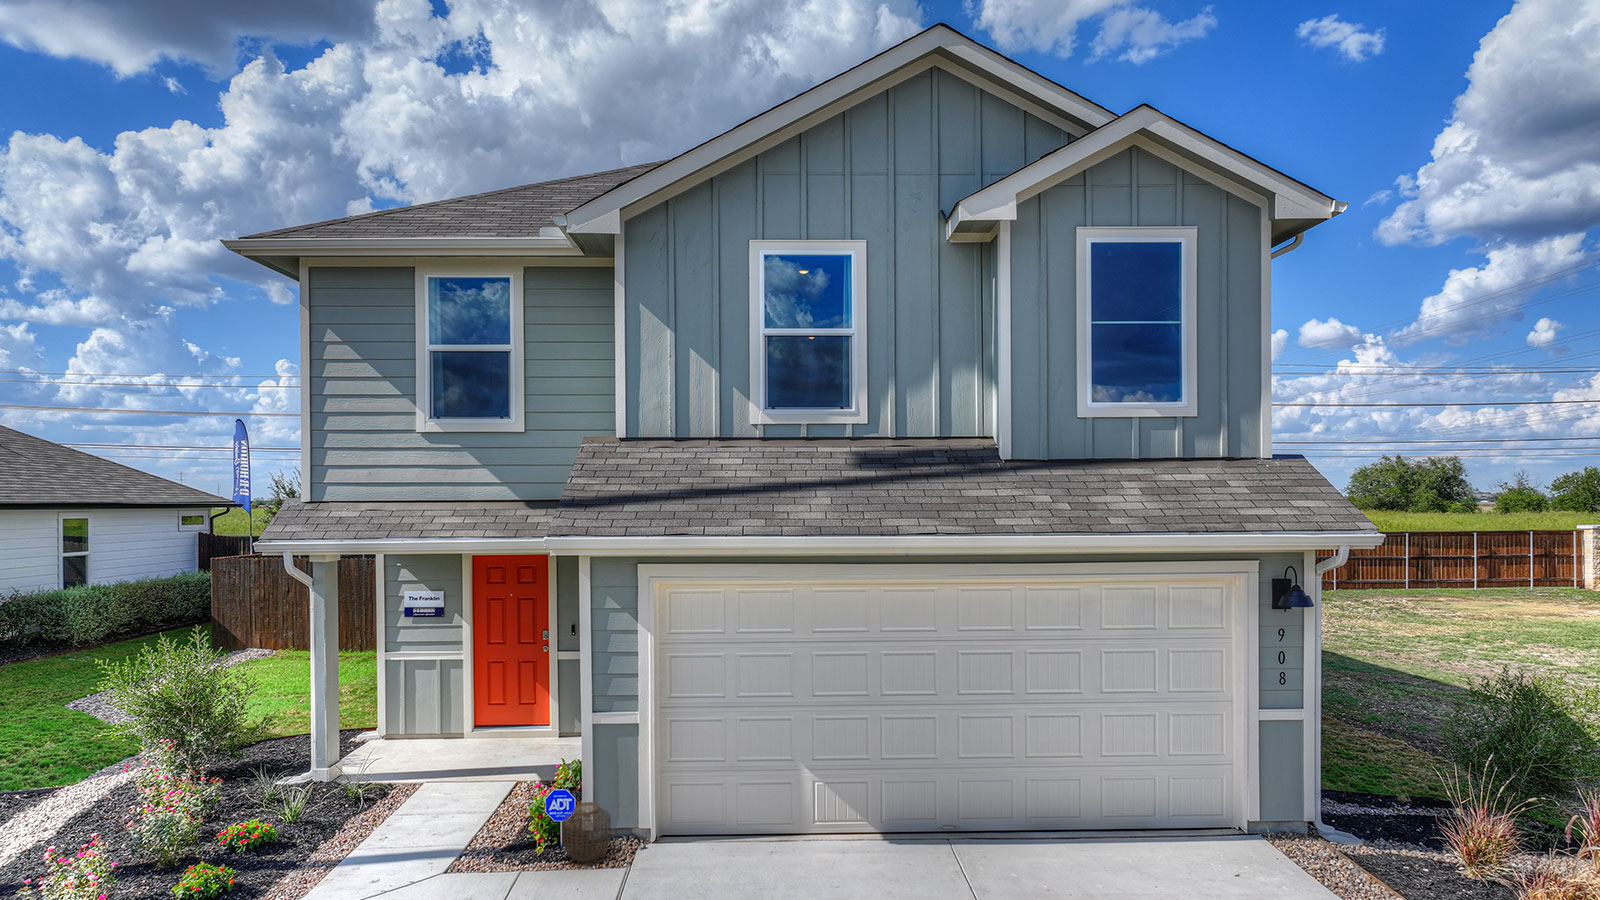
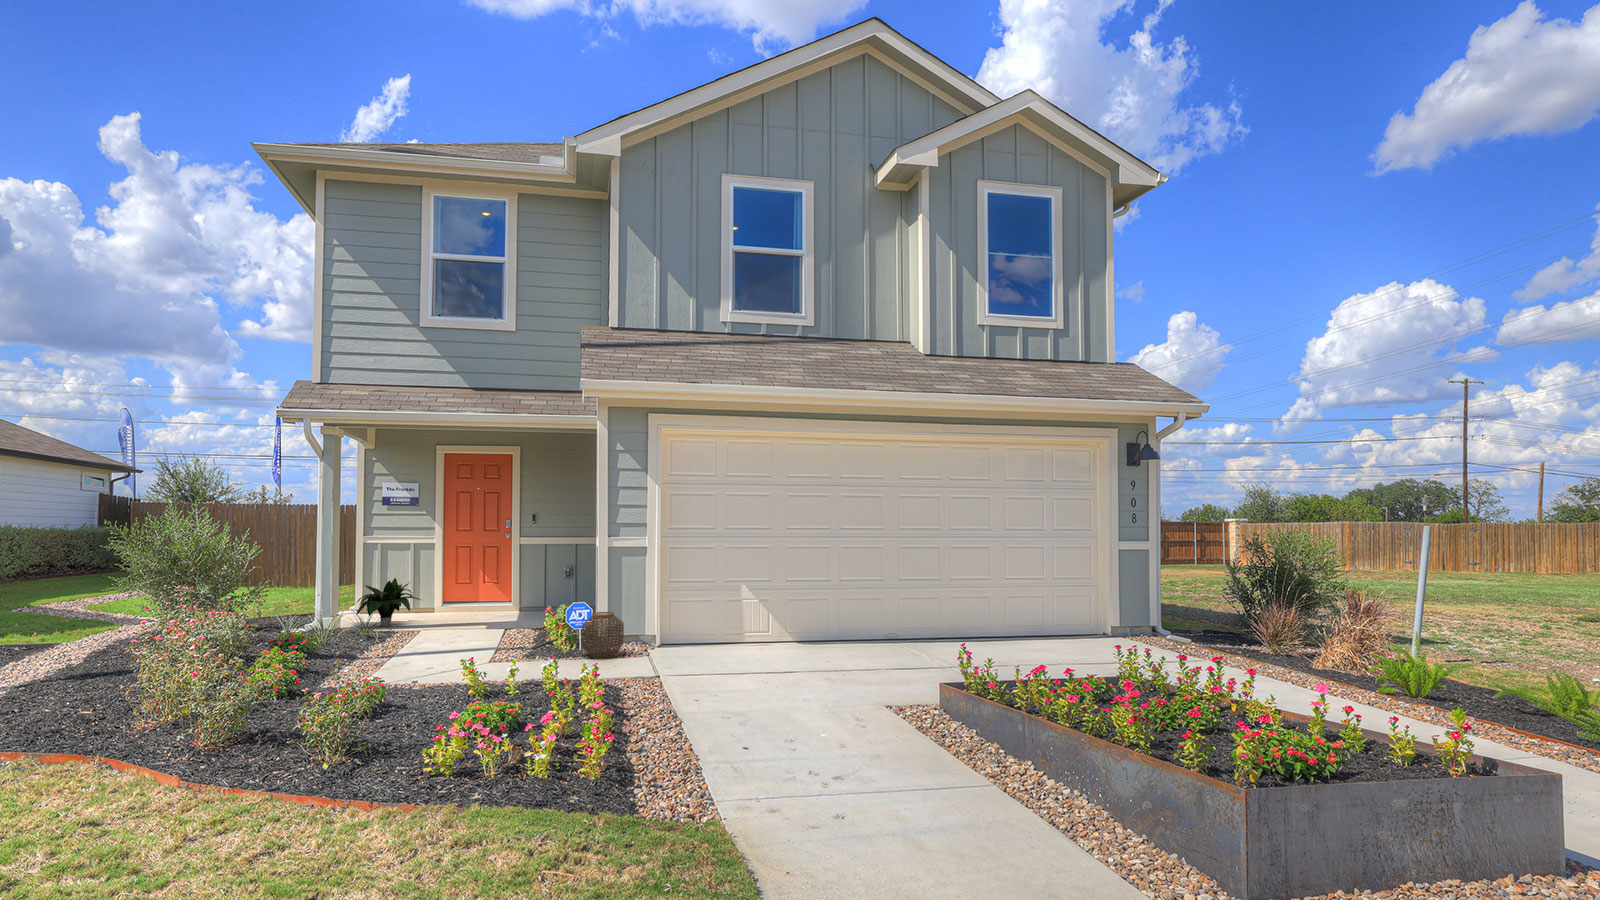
potted plant: none [375,699,447,753] -> present [357,578,421,627]

